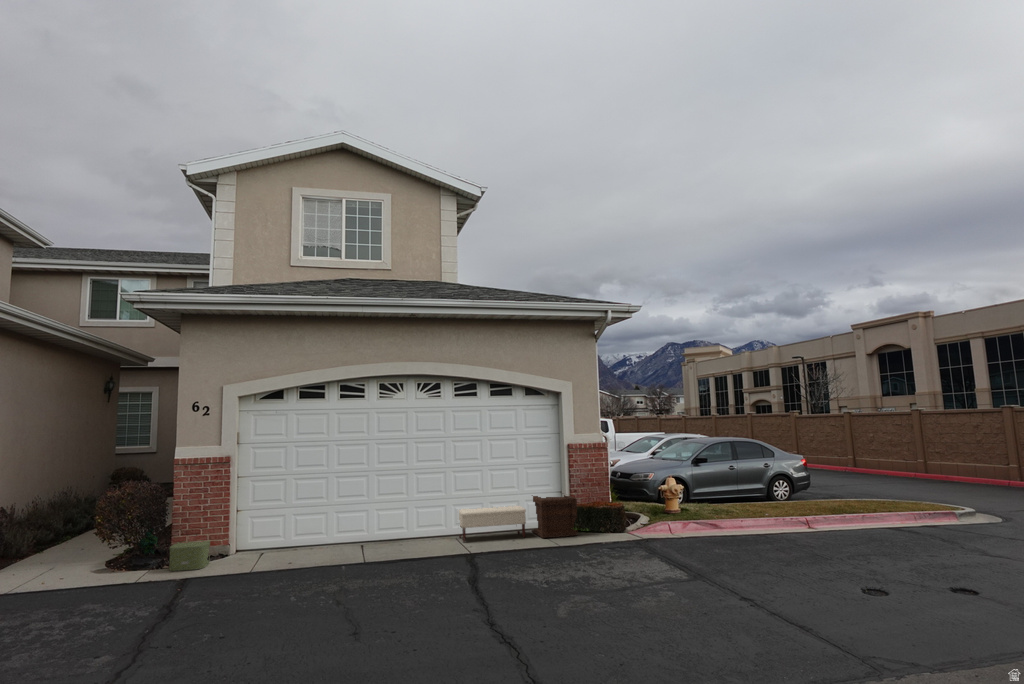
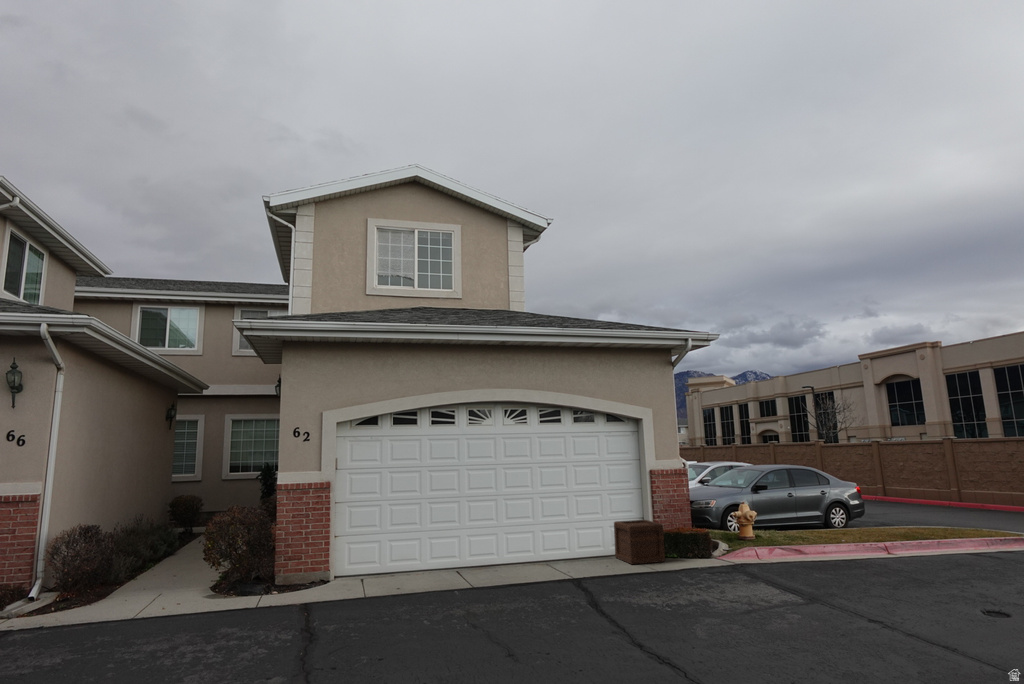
bench: present [459,505,526,542] -> none [546,531,614,568]
decorative plant: present [137,528,159,566] -> none [239,553,262,591]
storage box: present [169,540,210,571] -> none [276,566,313,596]

